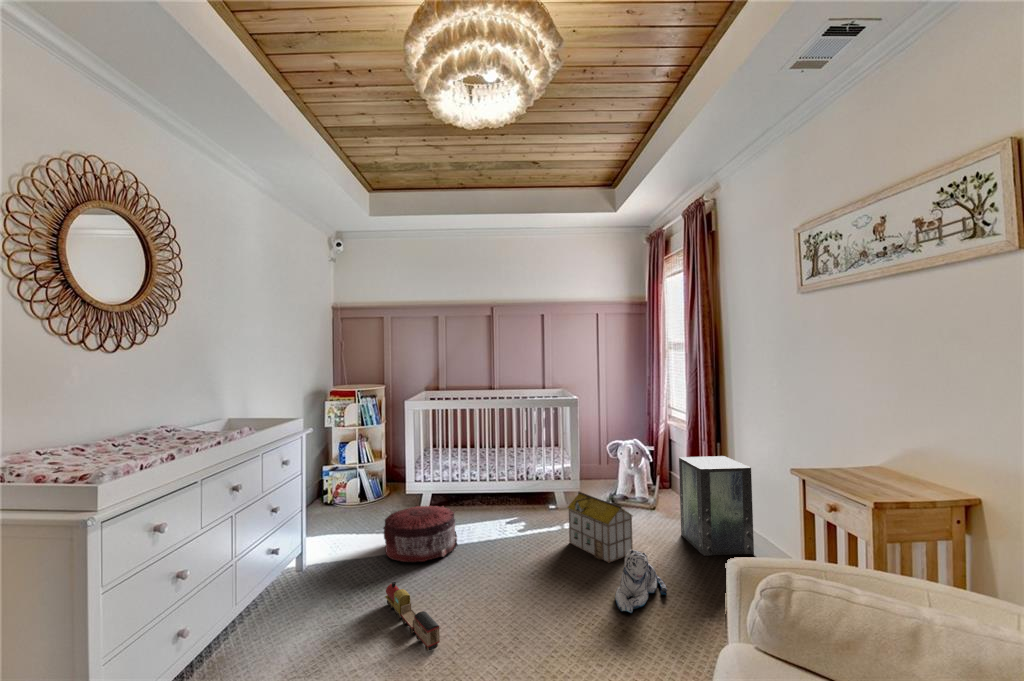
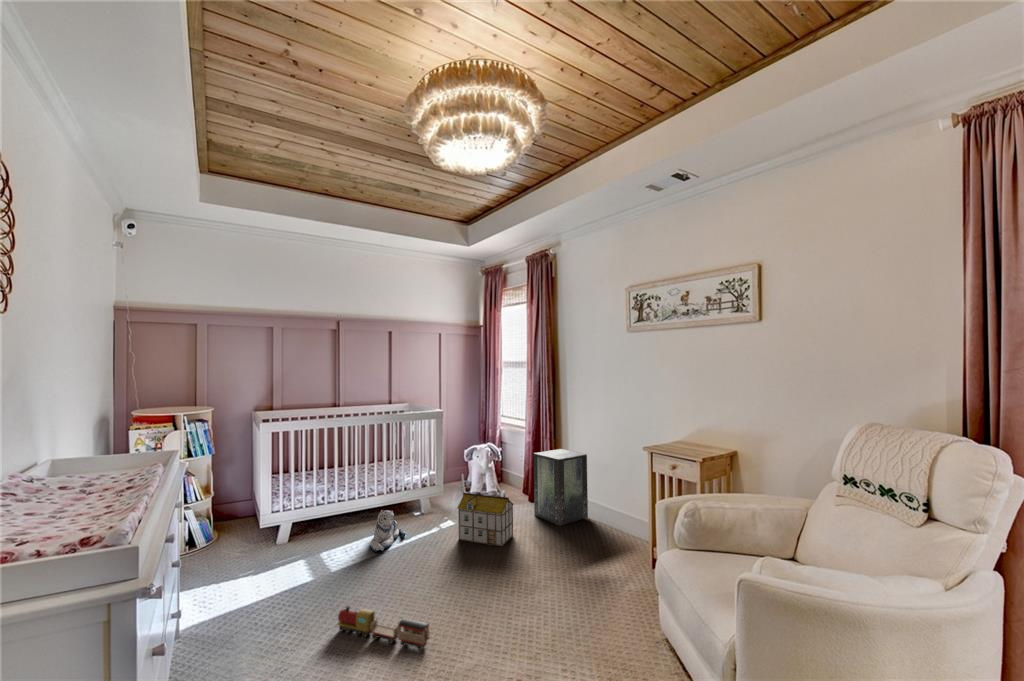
pouf: present [383,506,458,562] -> none [280,529,362,594]
plush toy: present [615,550,667,613] -> present [370,510,405,552]

